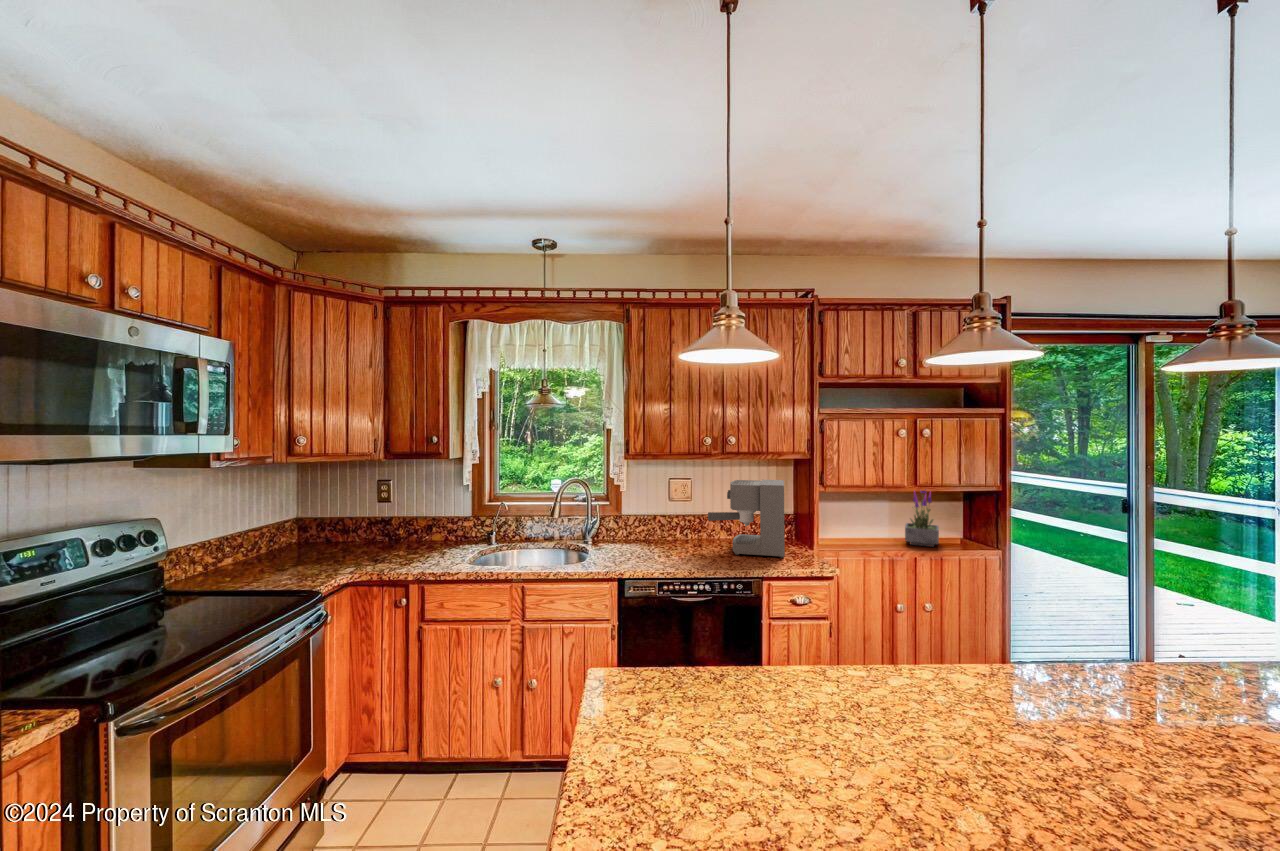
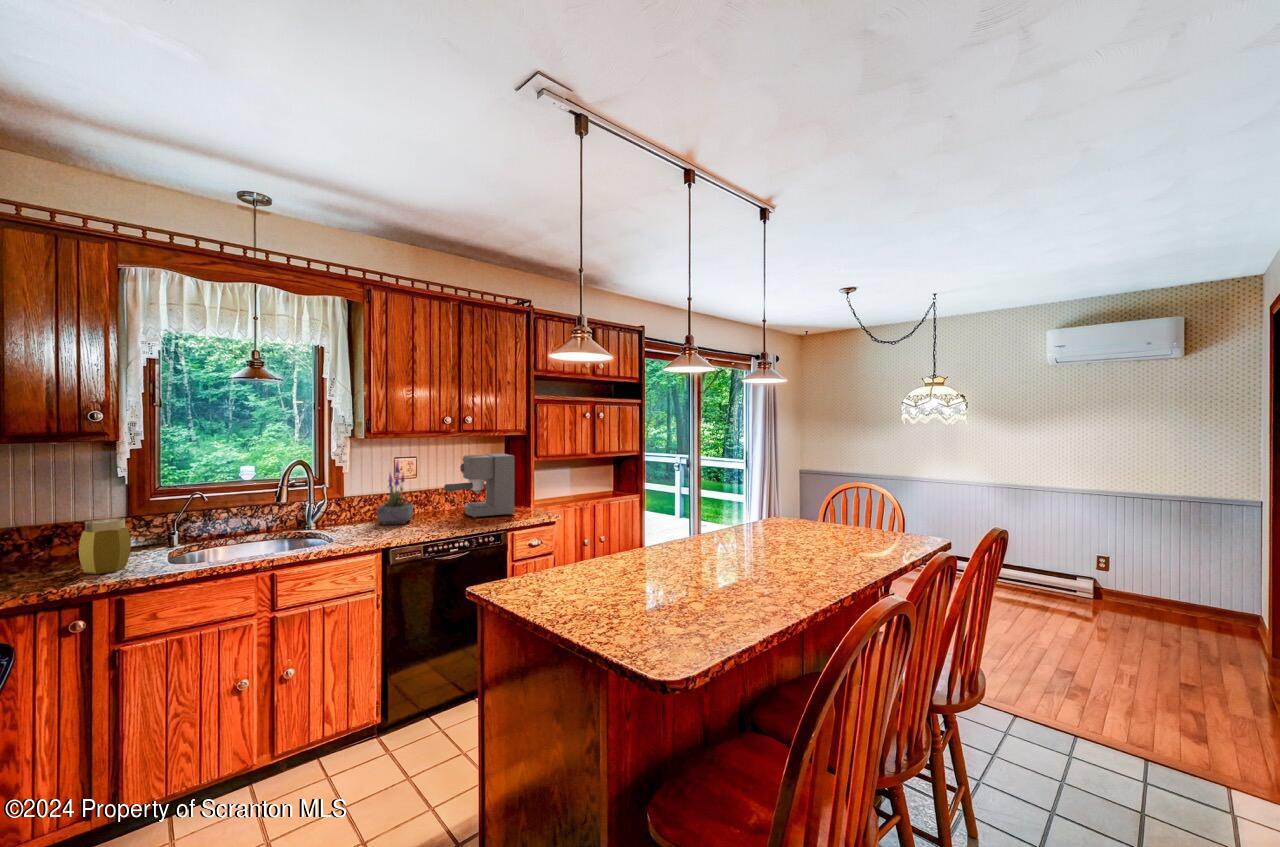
potted plant: present [905,489,939,547] -> present [377,460,413,525]
jar: none [414,520,443,563] -> present [79,518,131,574]

